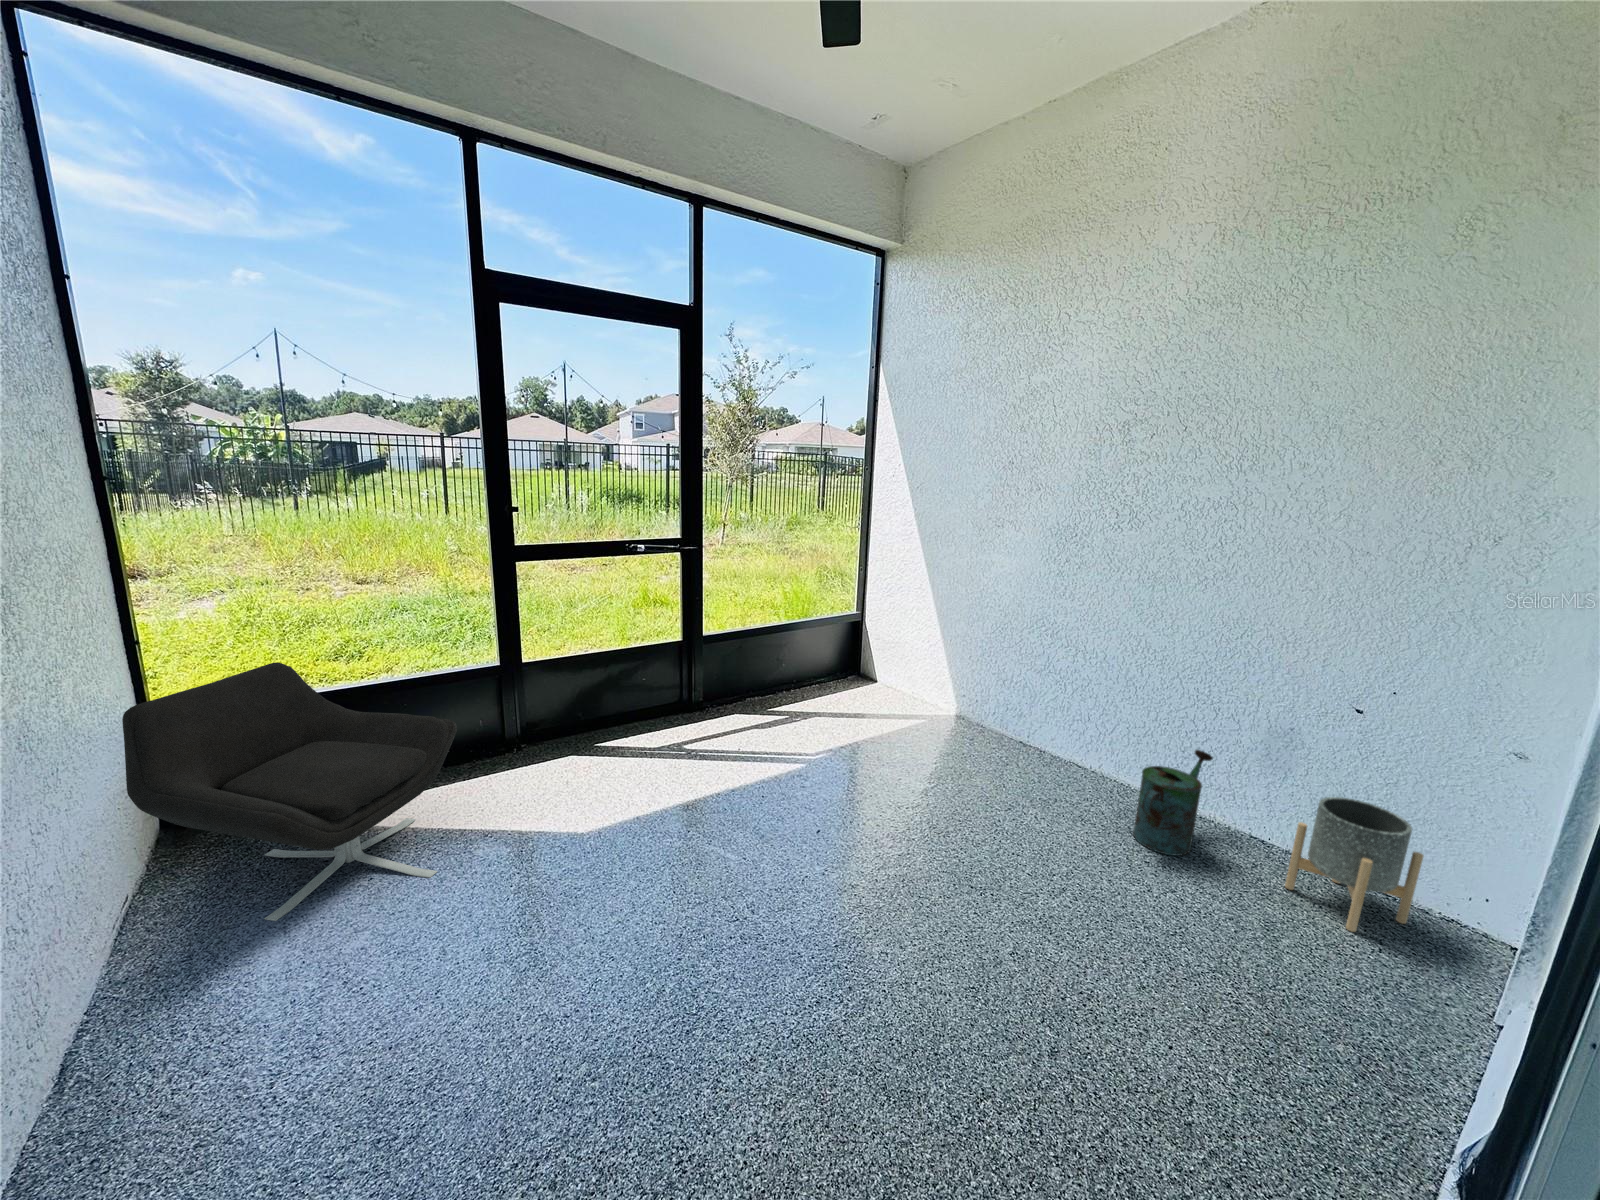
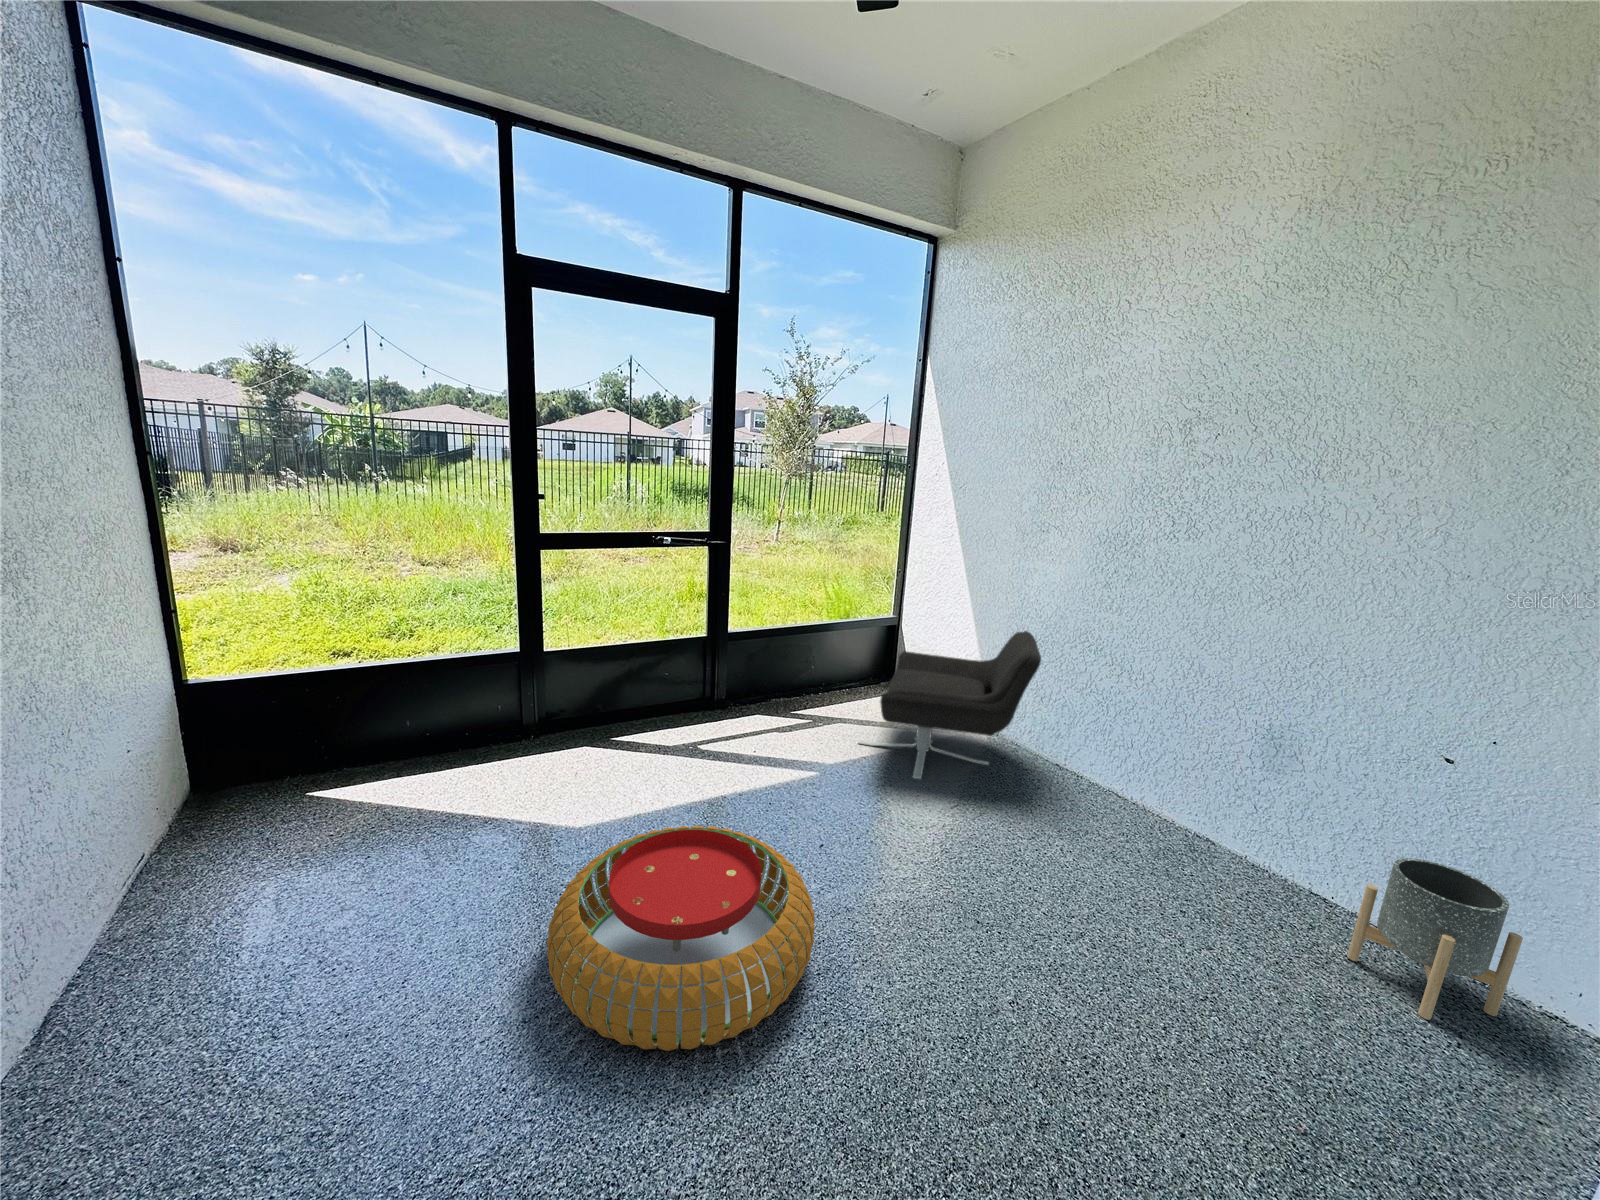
lounge chair: present [122,662,457,921] -> present [858,631,1041,779]
watering can: present [1133,750,1213,856] -> none [1172,790,1272,909]
pouf: none [579,819,831,1028] -> present [547,825,815,1051]

